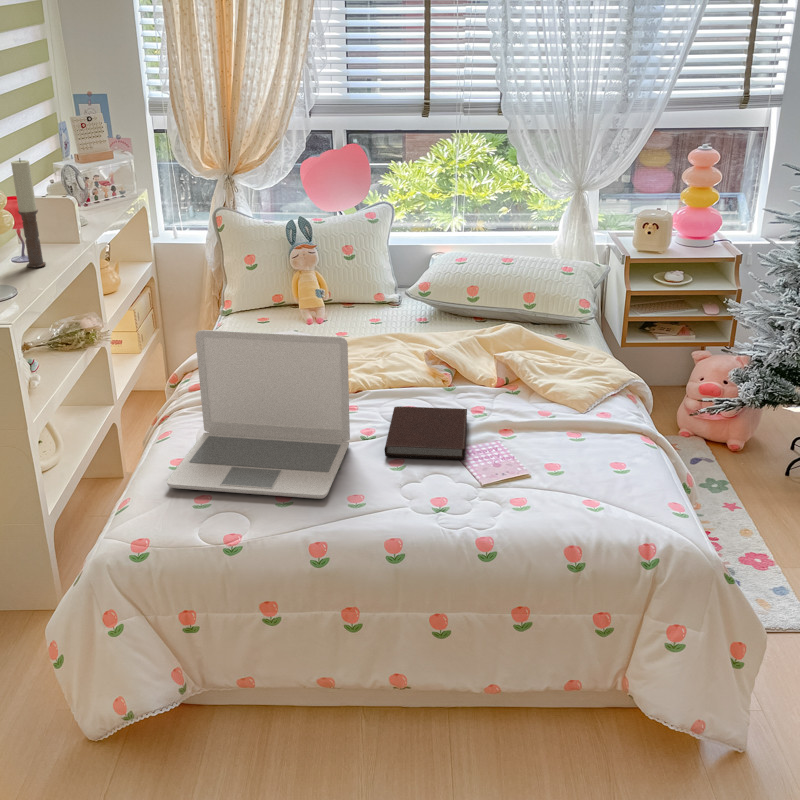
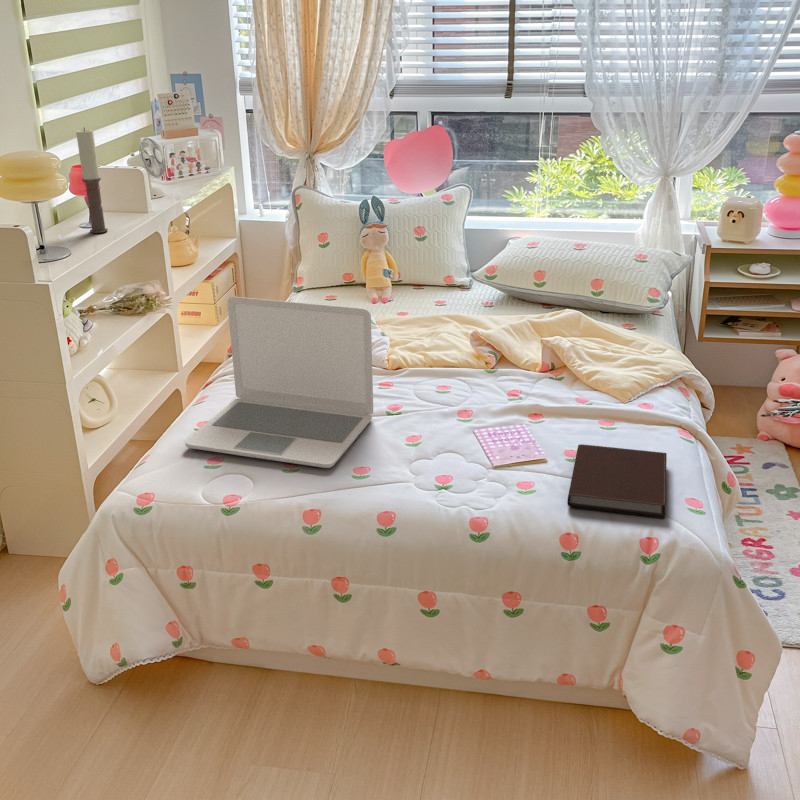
notebook: present [385,406,467,460] -> present [567,444,667,518]

